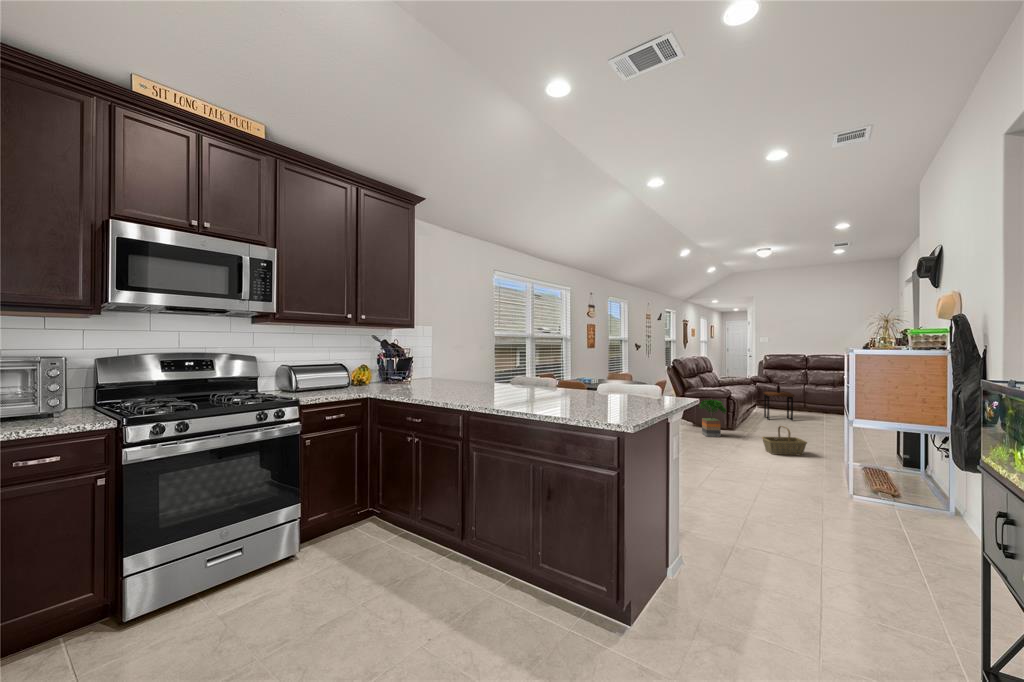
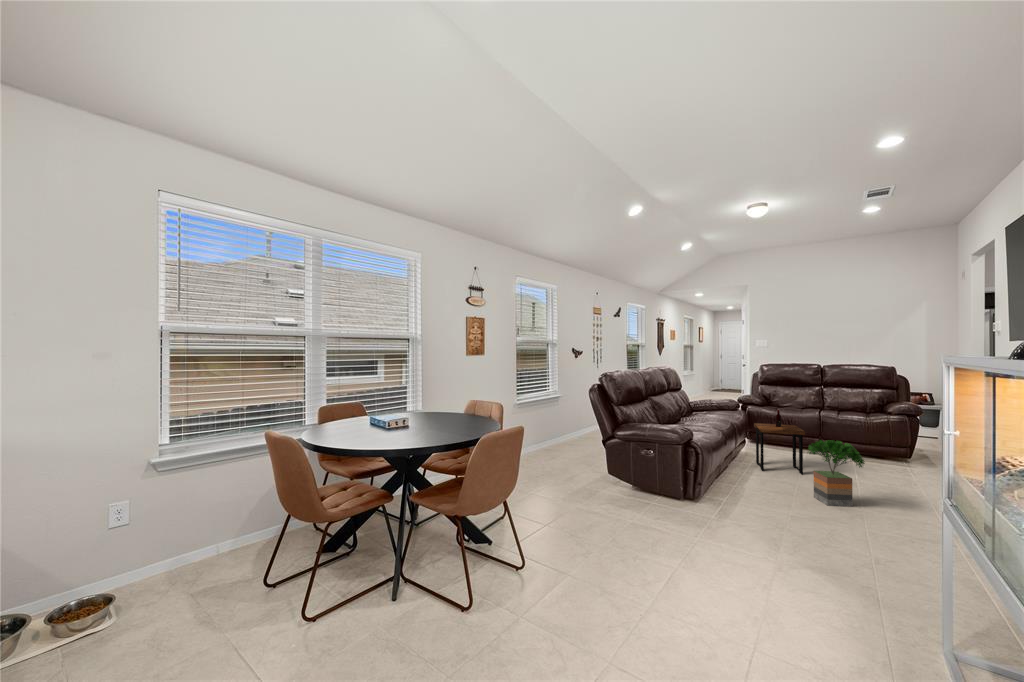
potted tree: present [699,400,726,437] -> present [809,440,865,507]
basket: present [762,426,807,455] -> none [737,525,840,602]

